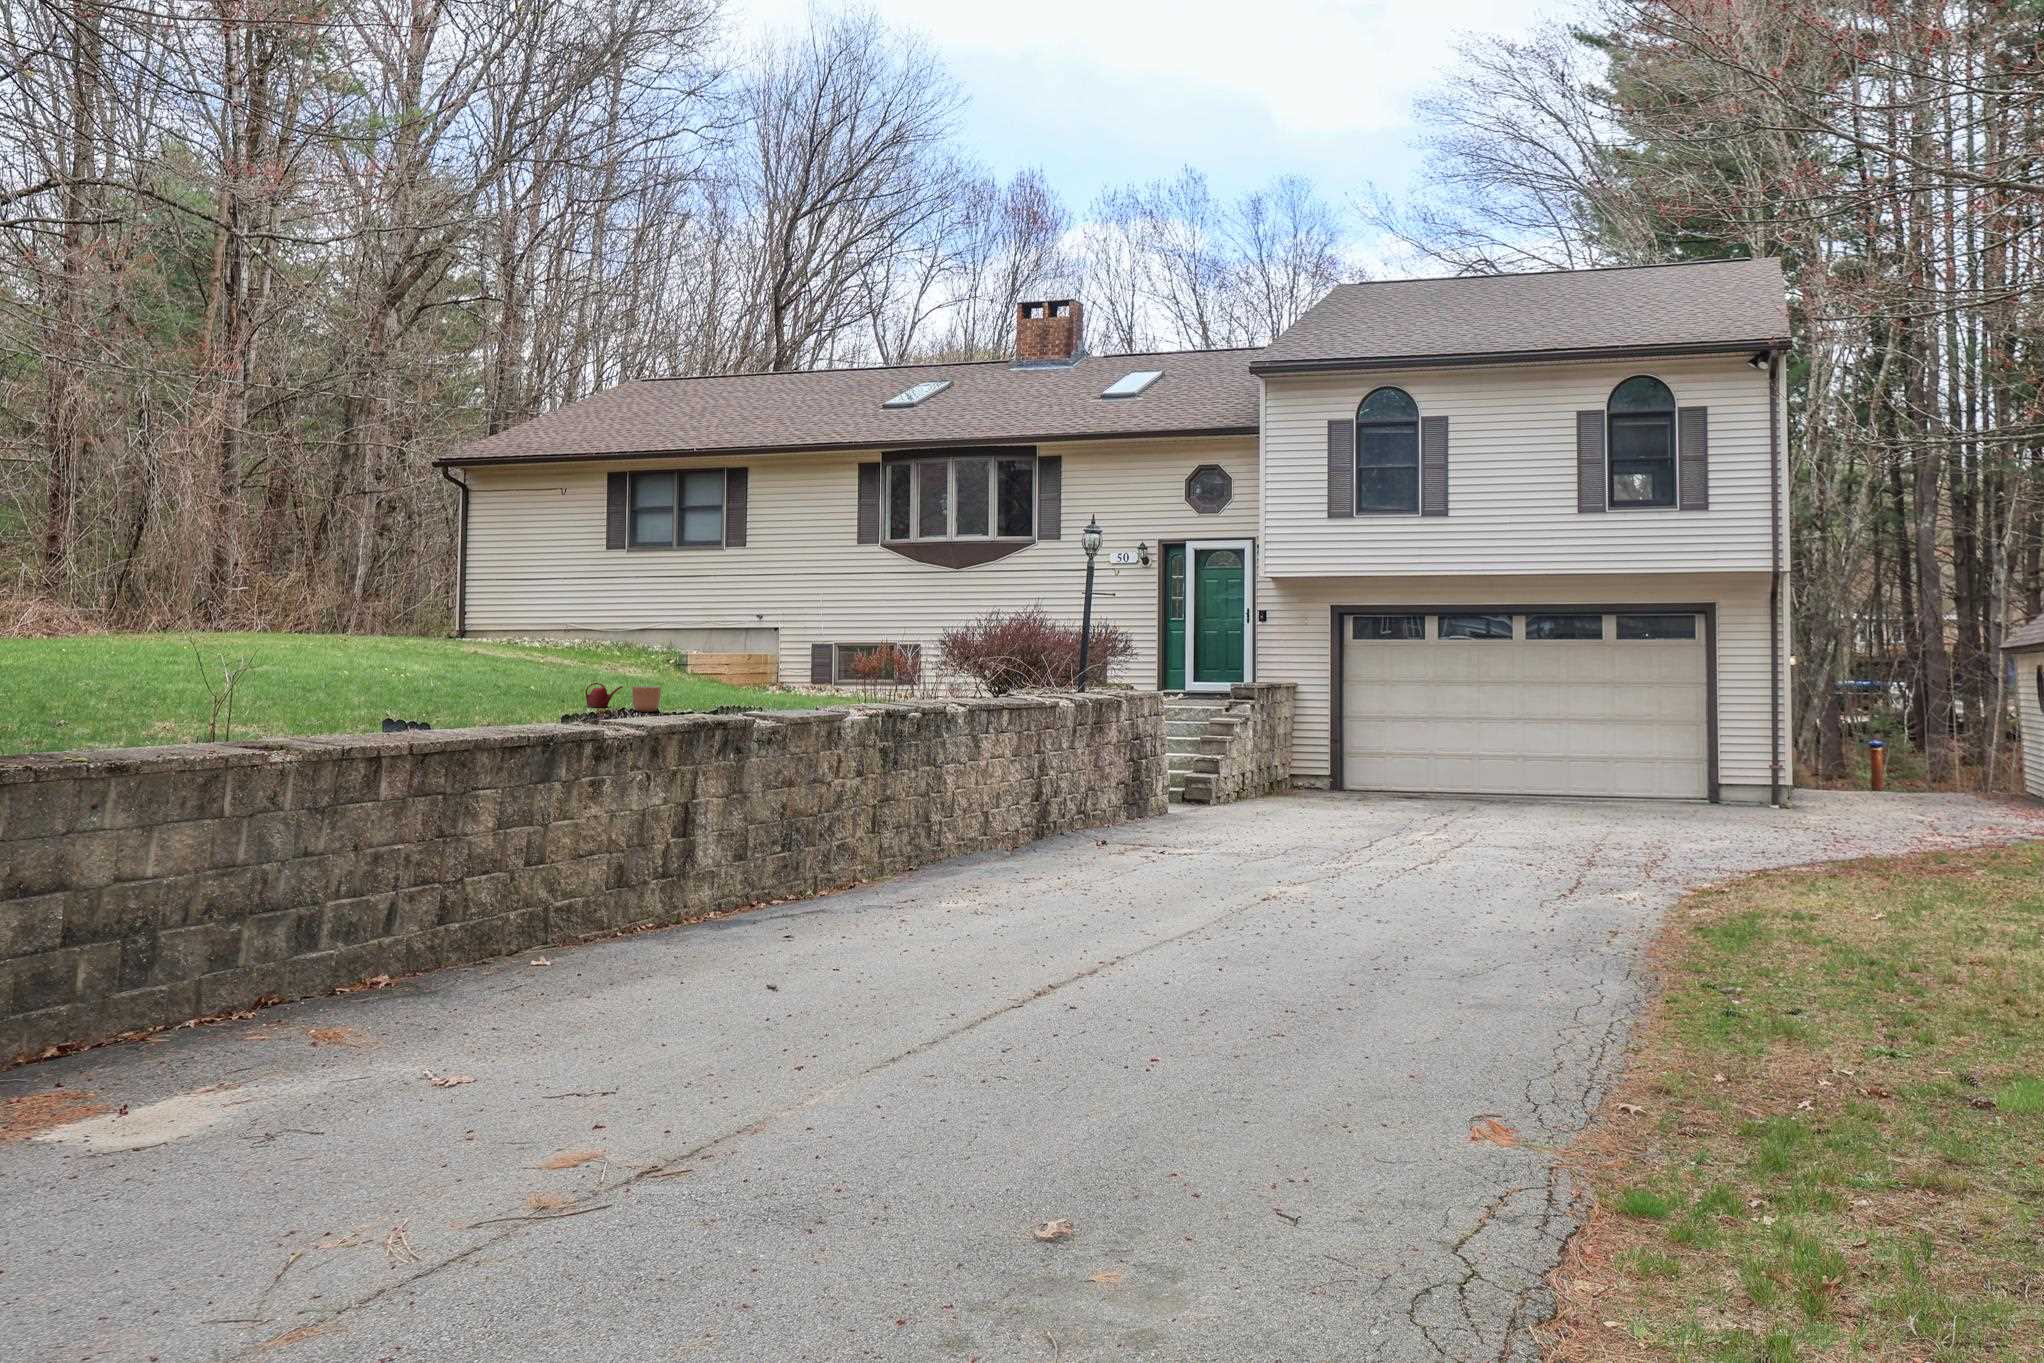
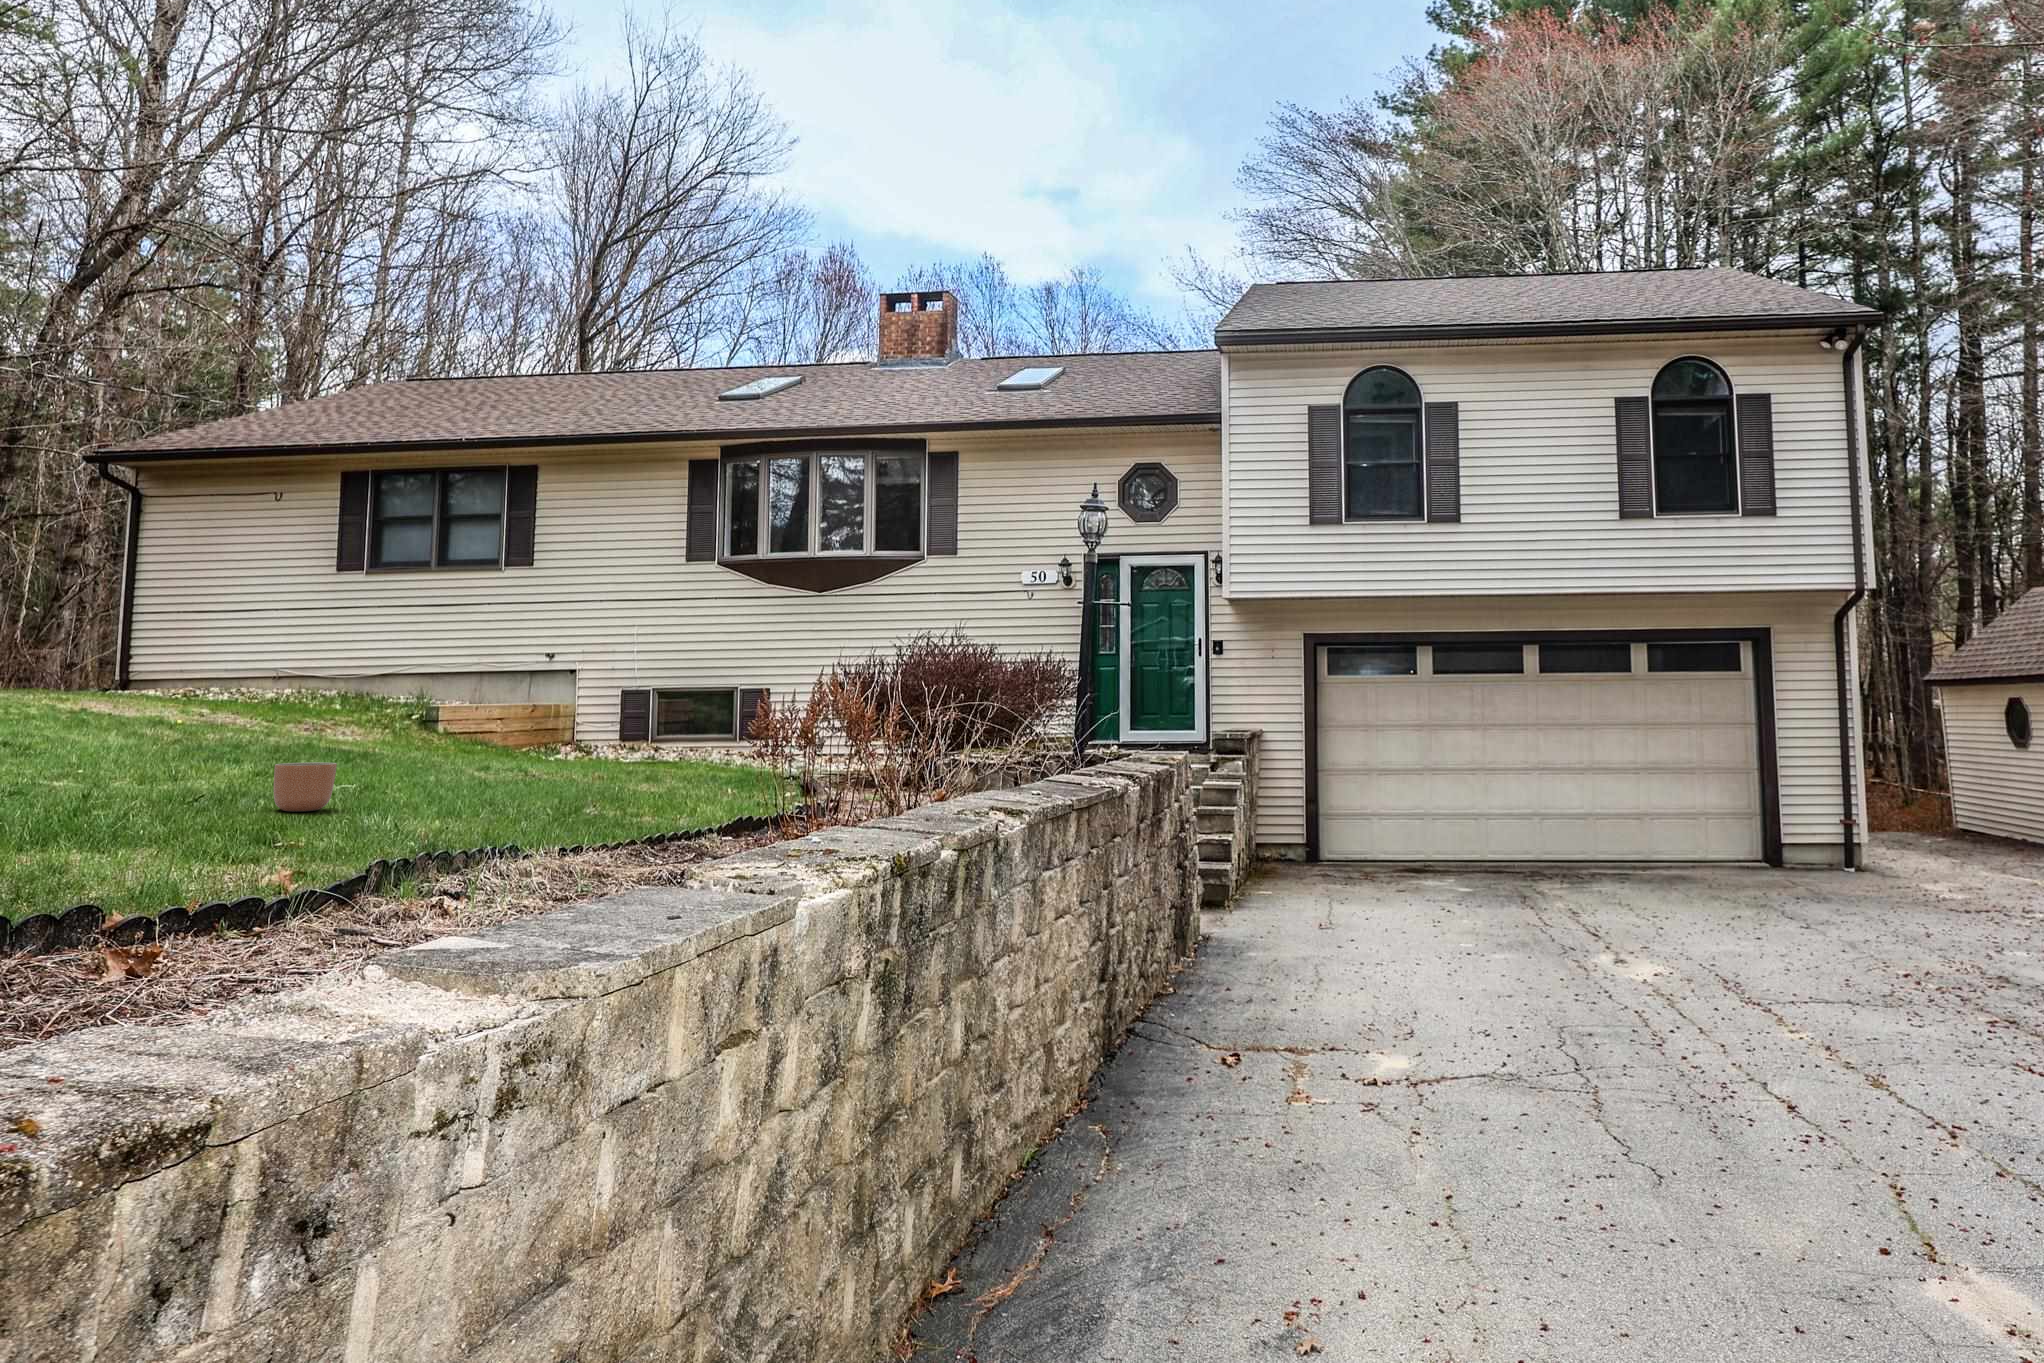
watering can: present [585,683,622,707] -> none [173,758,260,806]

